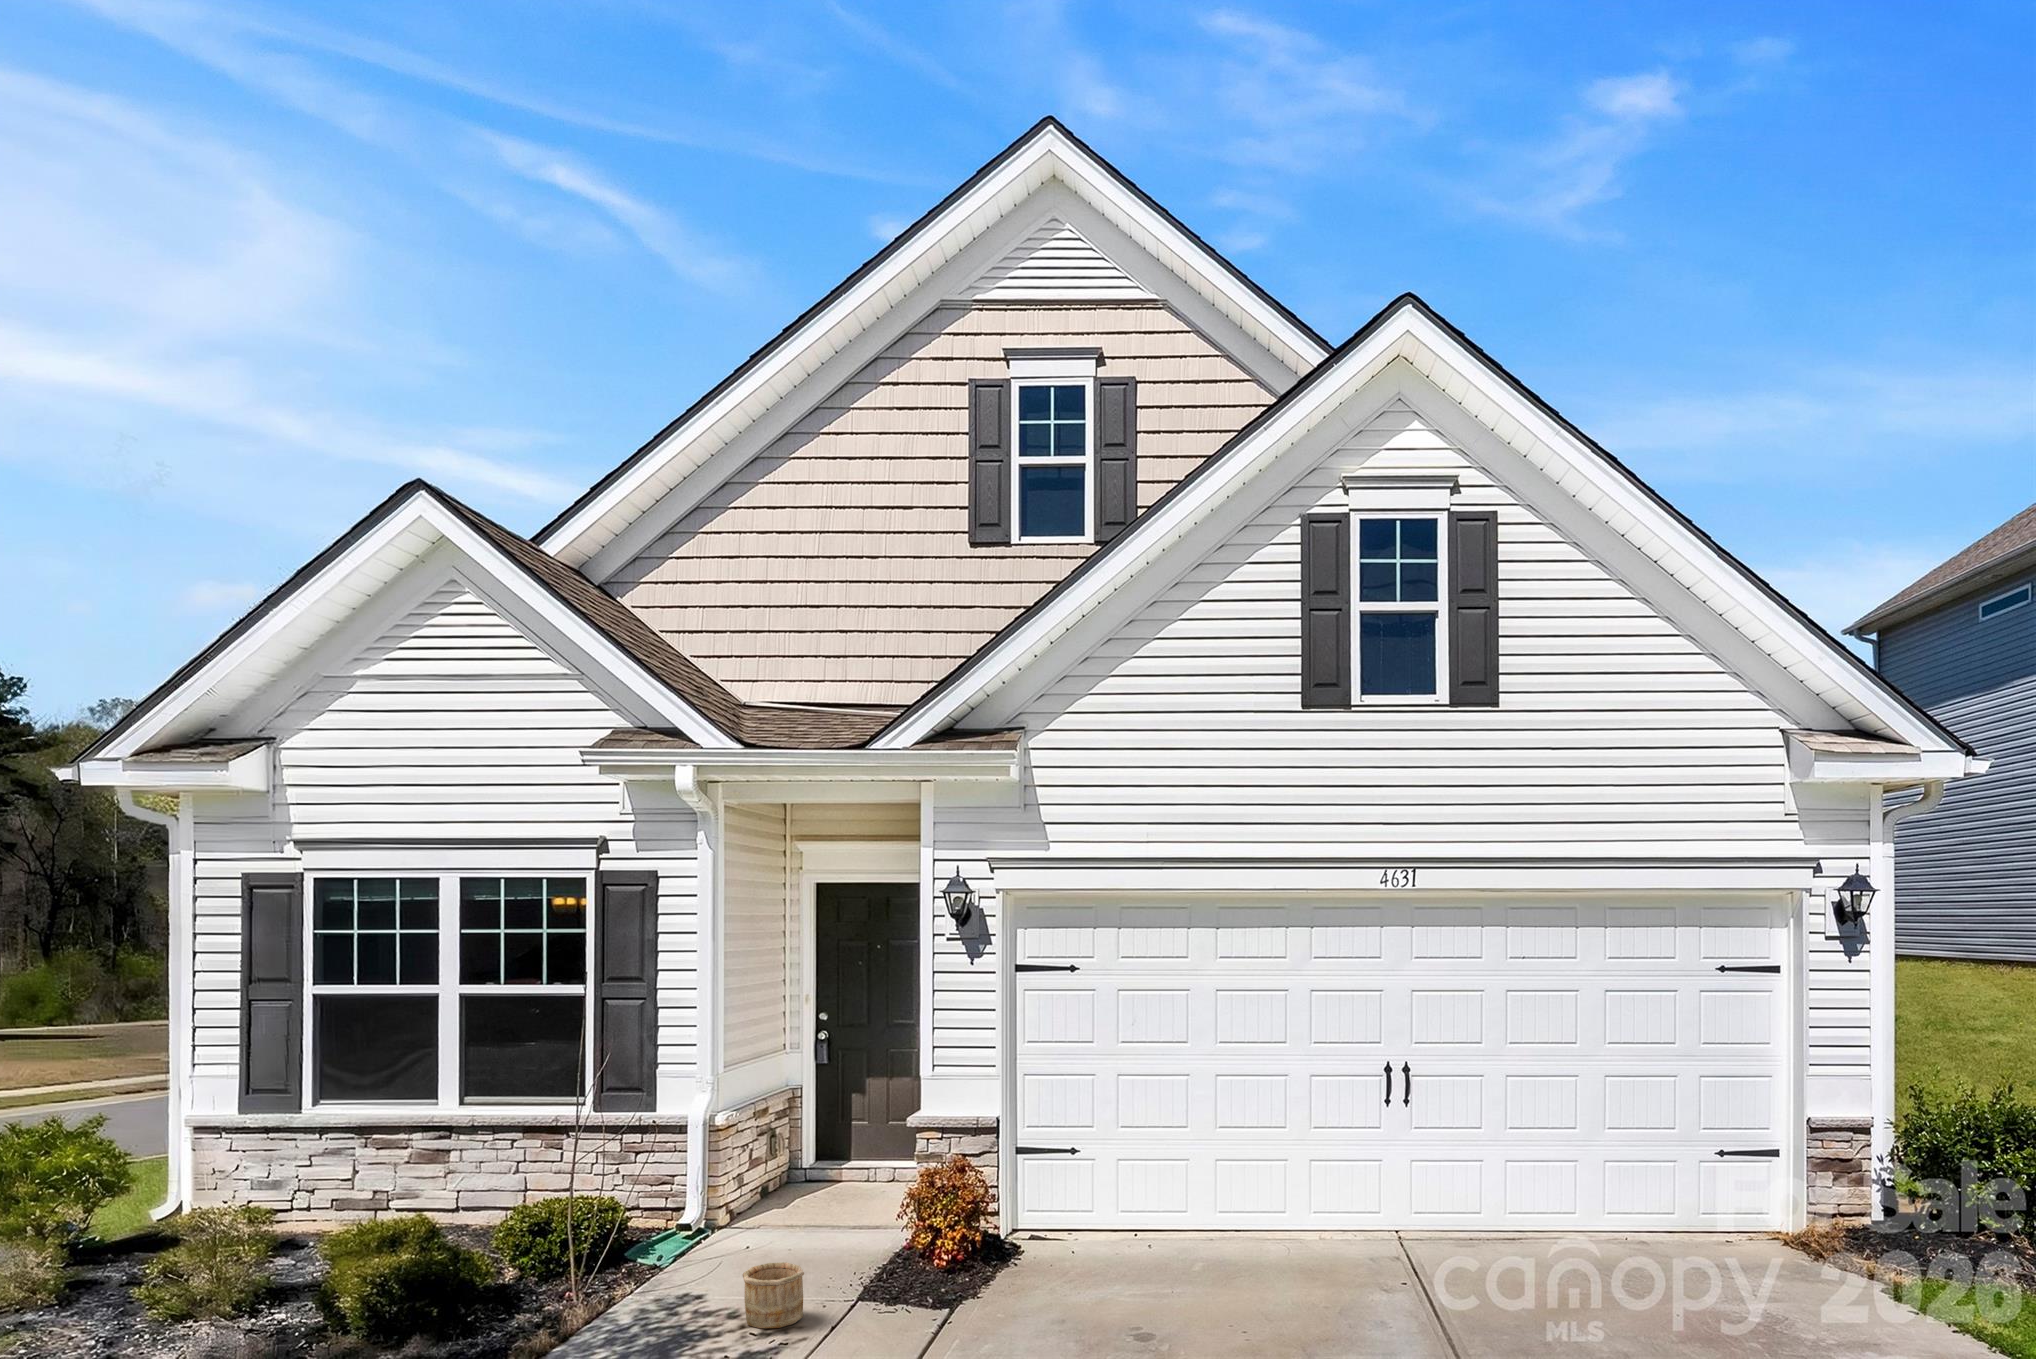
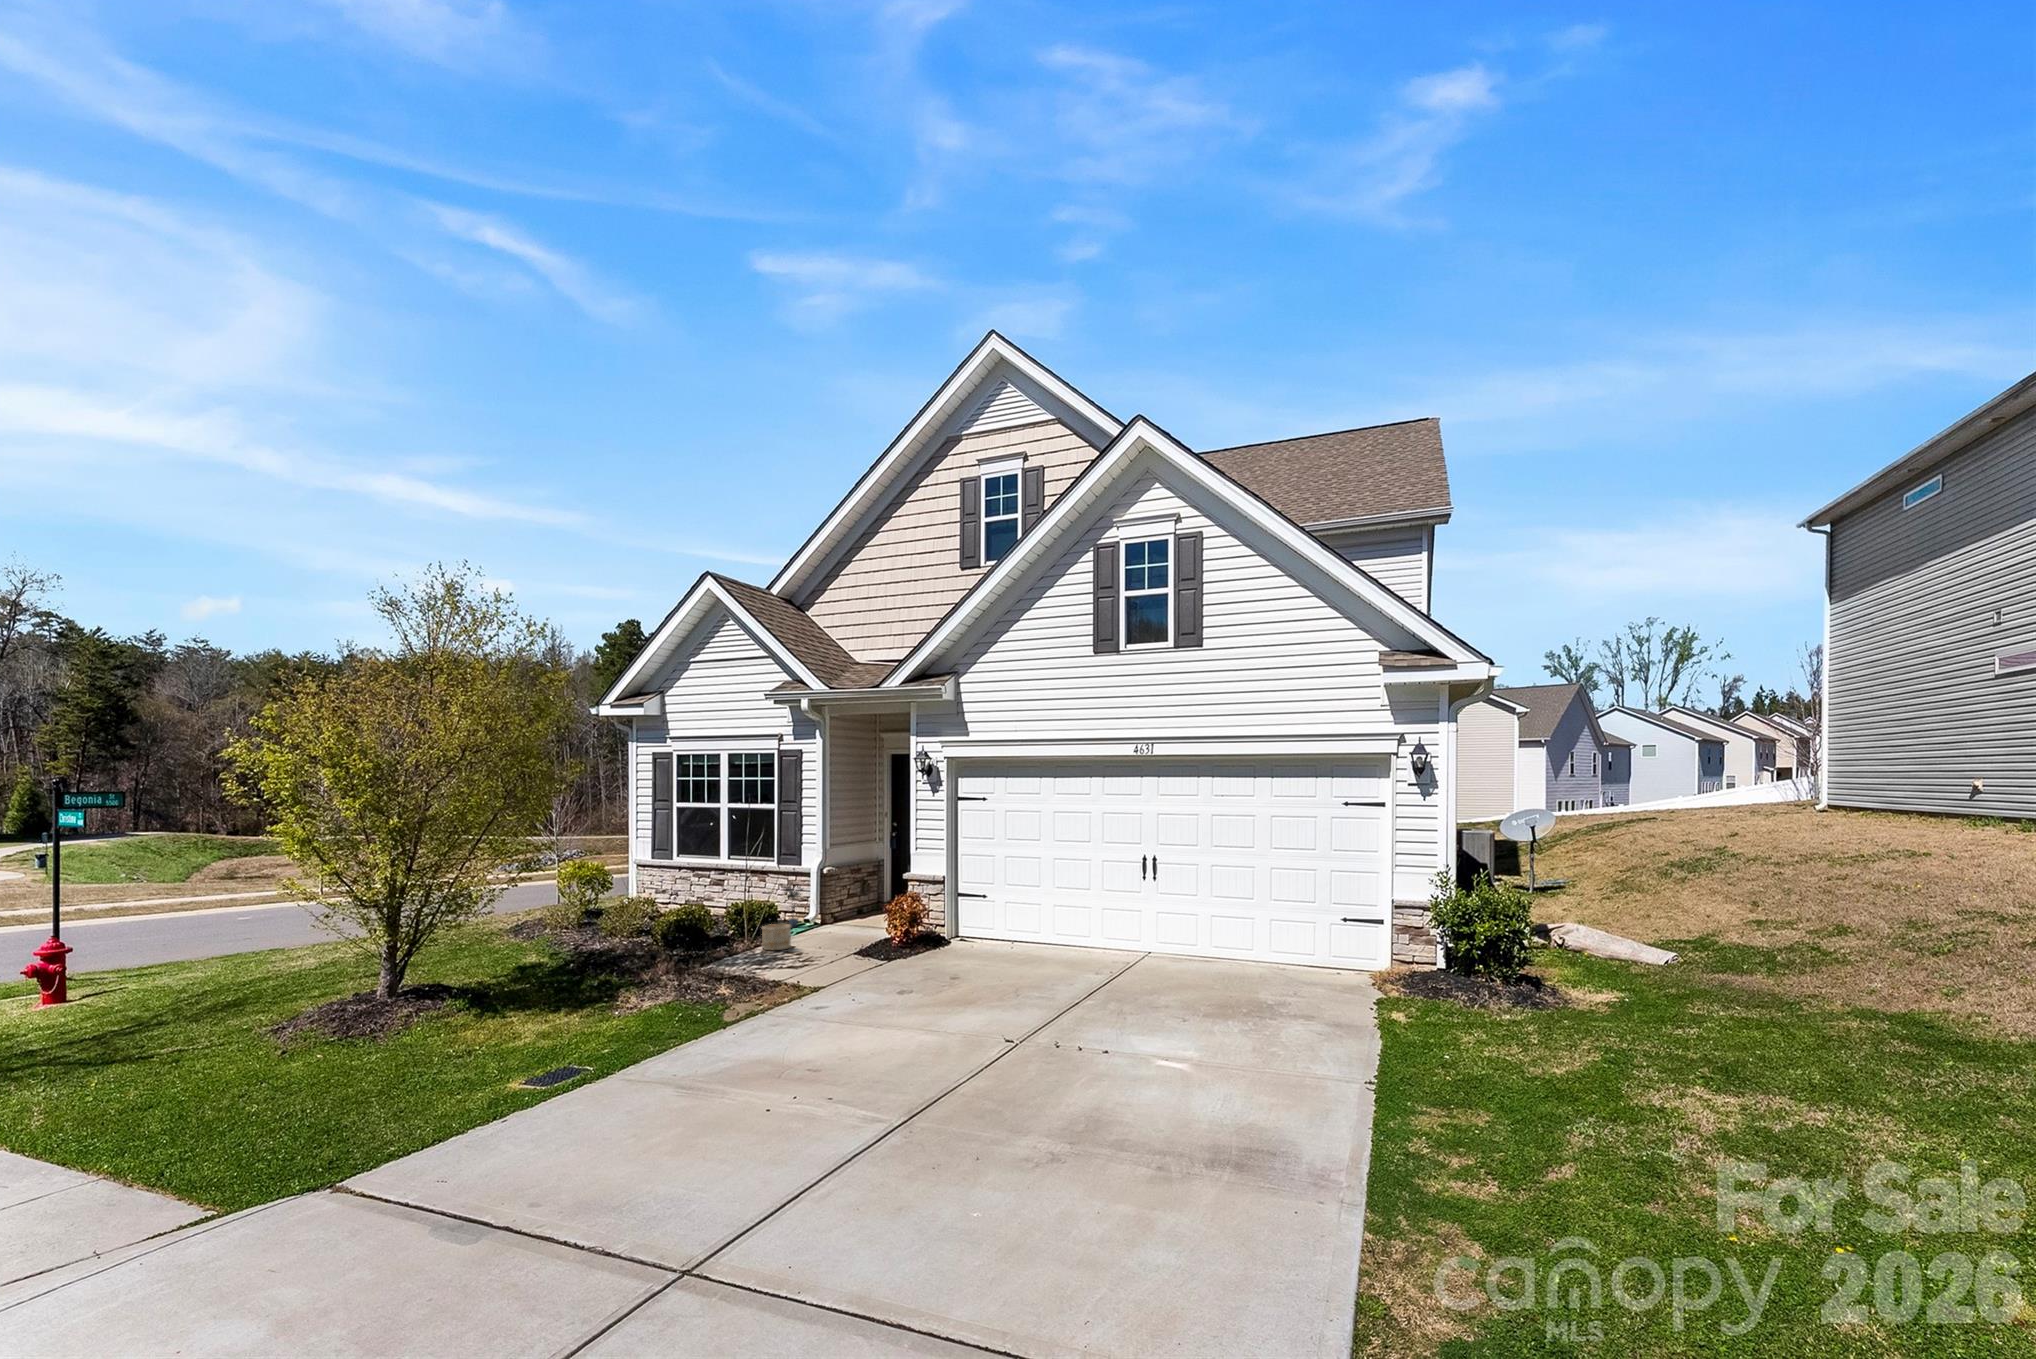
potted plant: none [648,1153,686,1246] -> present [784,885,803,928]

